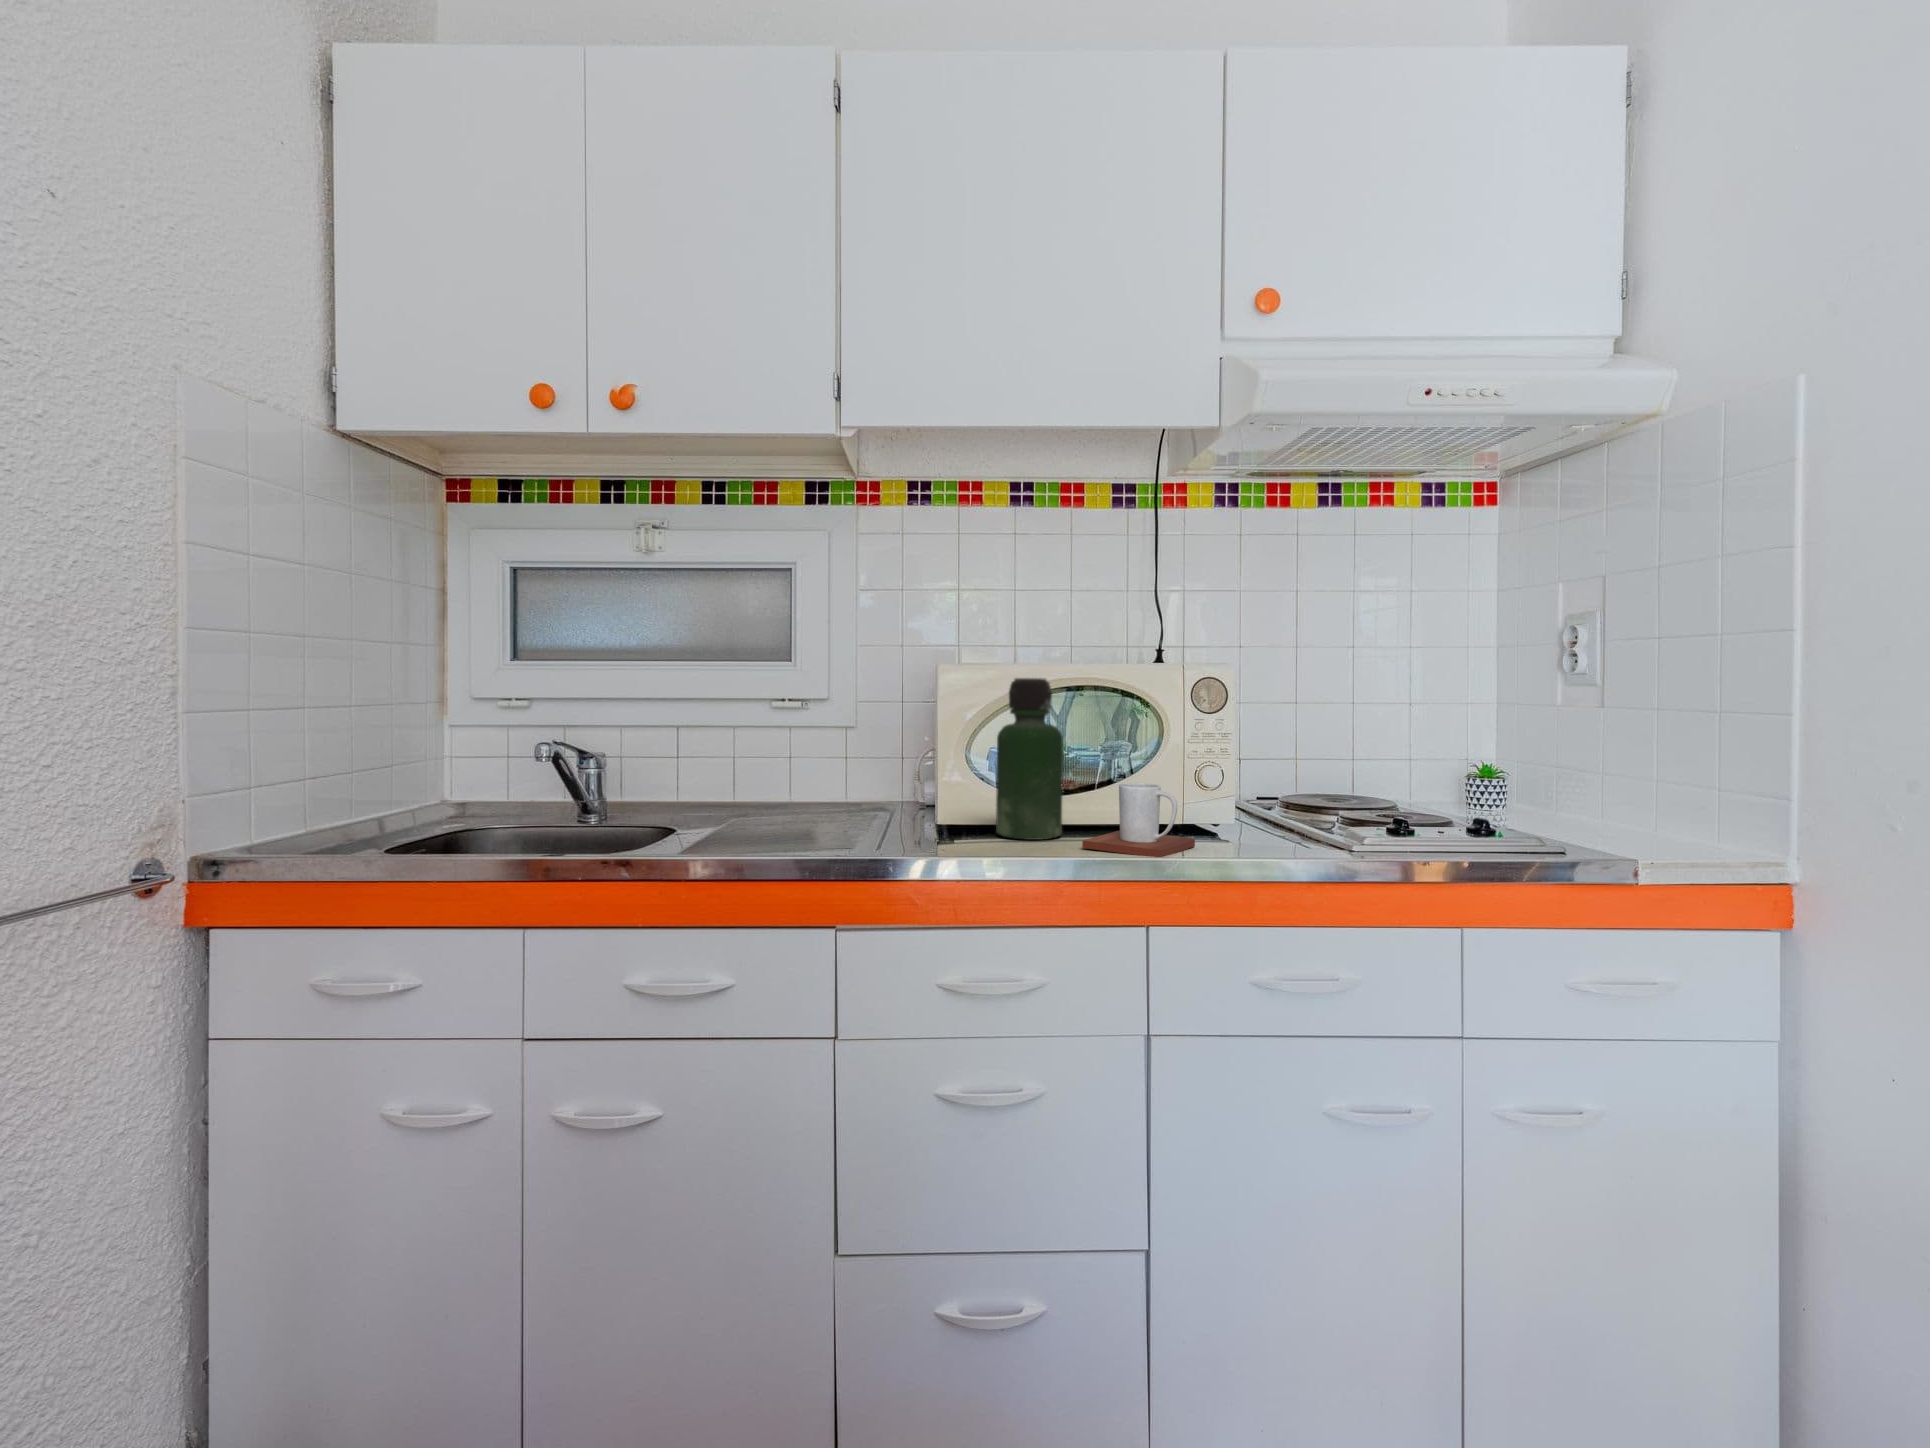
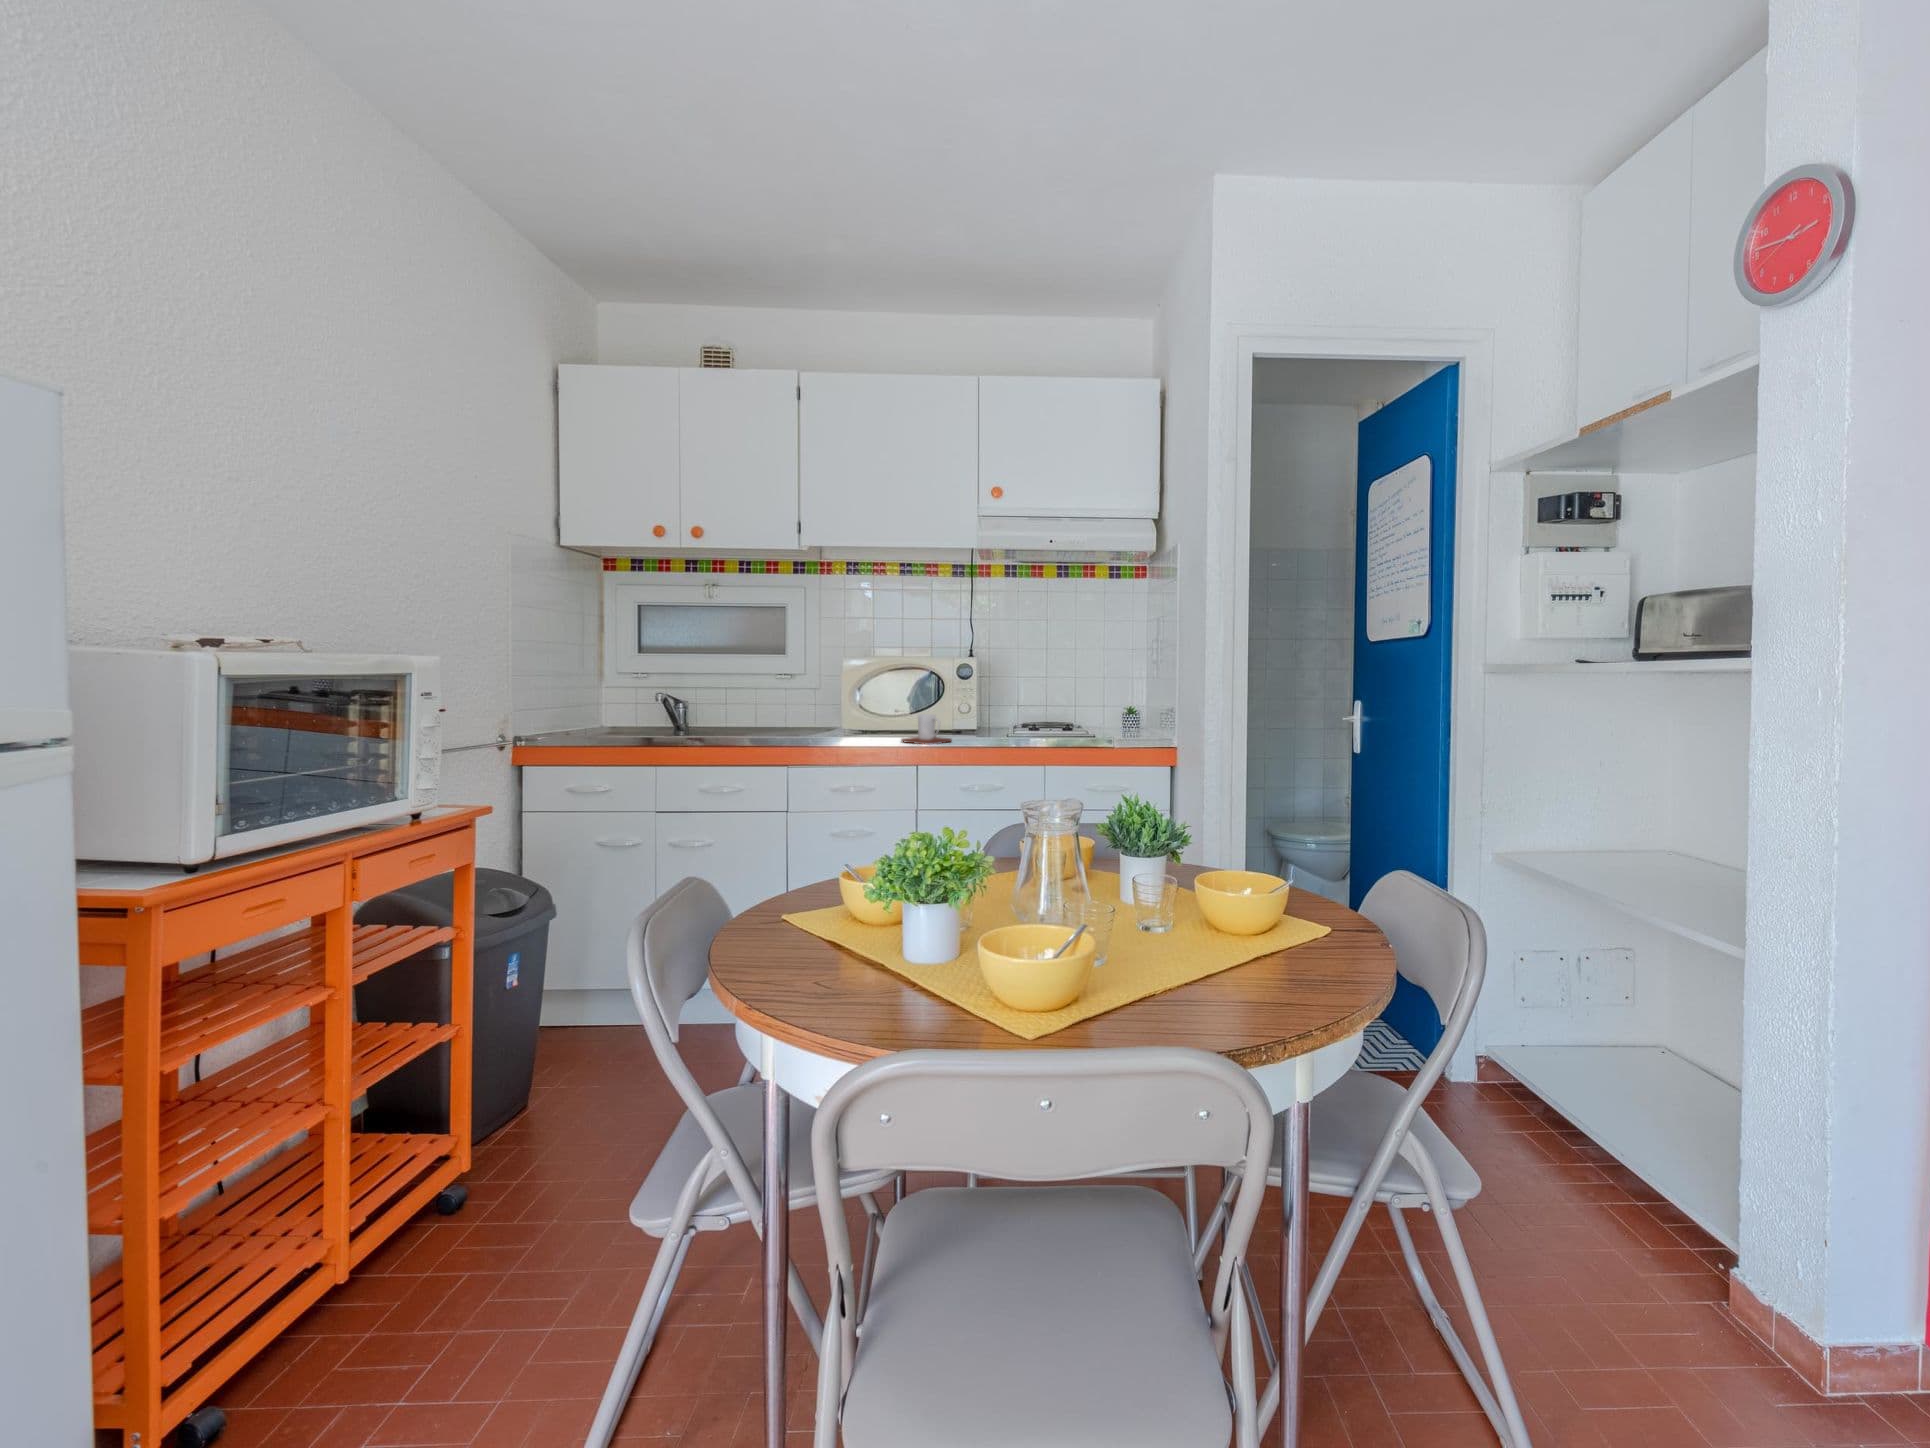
bottle: present [996,678,1063,840] -> none [872,667,903,740]

